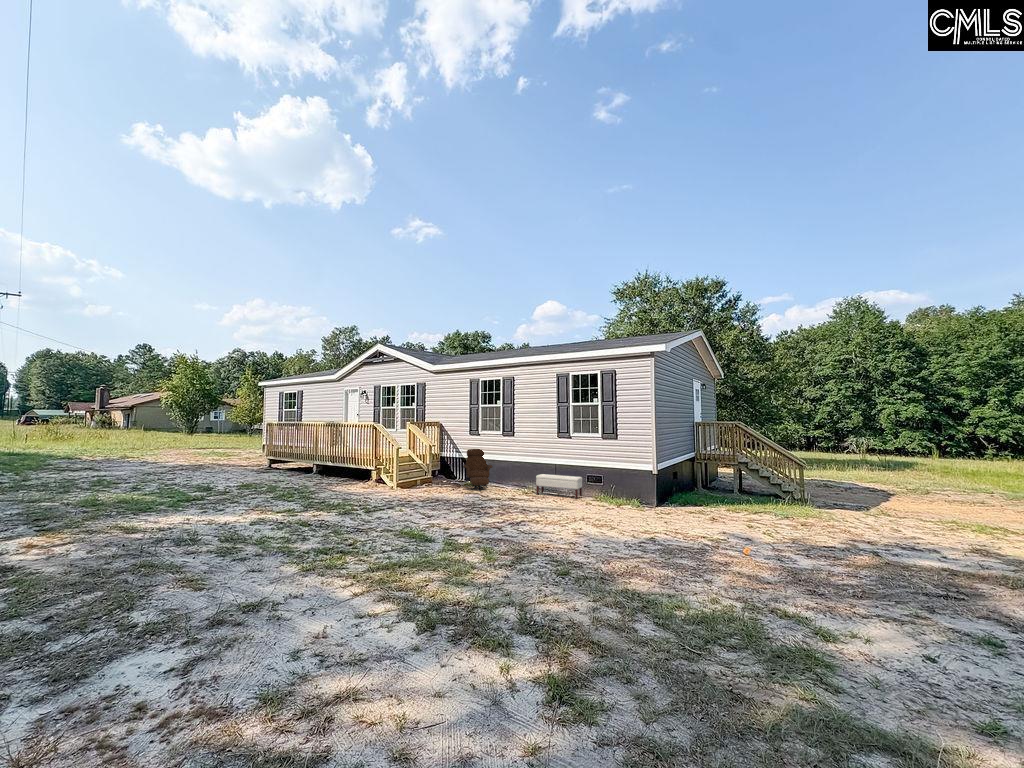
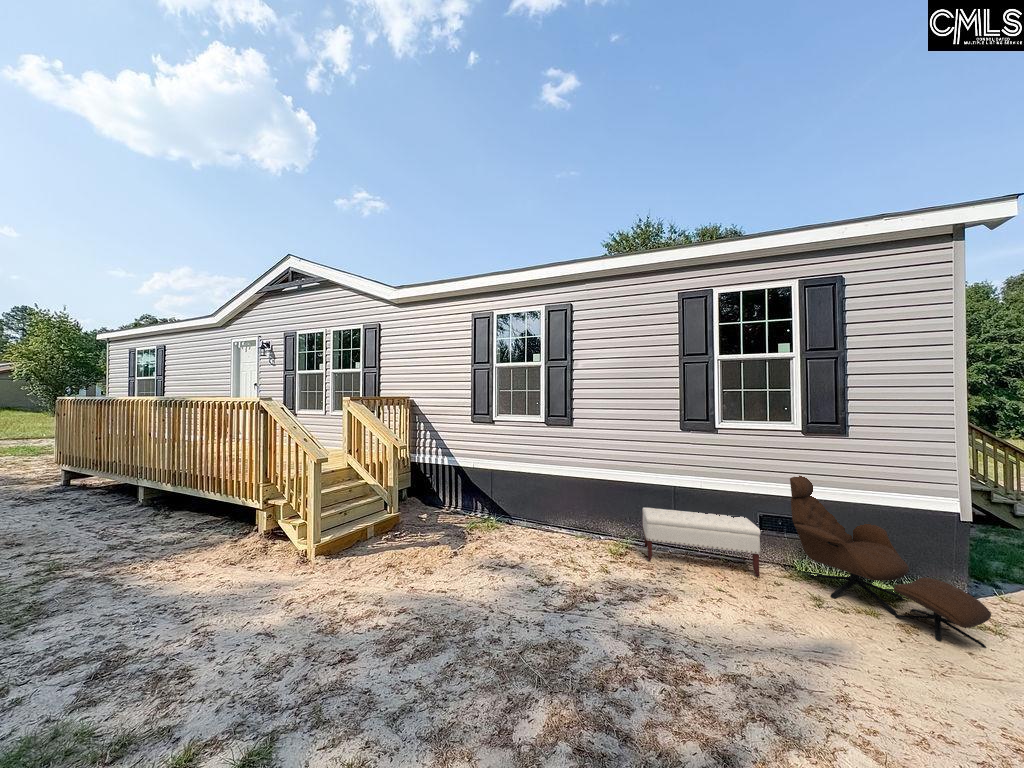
lounge chair: present [463,449,493,491] -> present [790,476,991,648]

